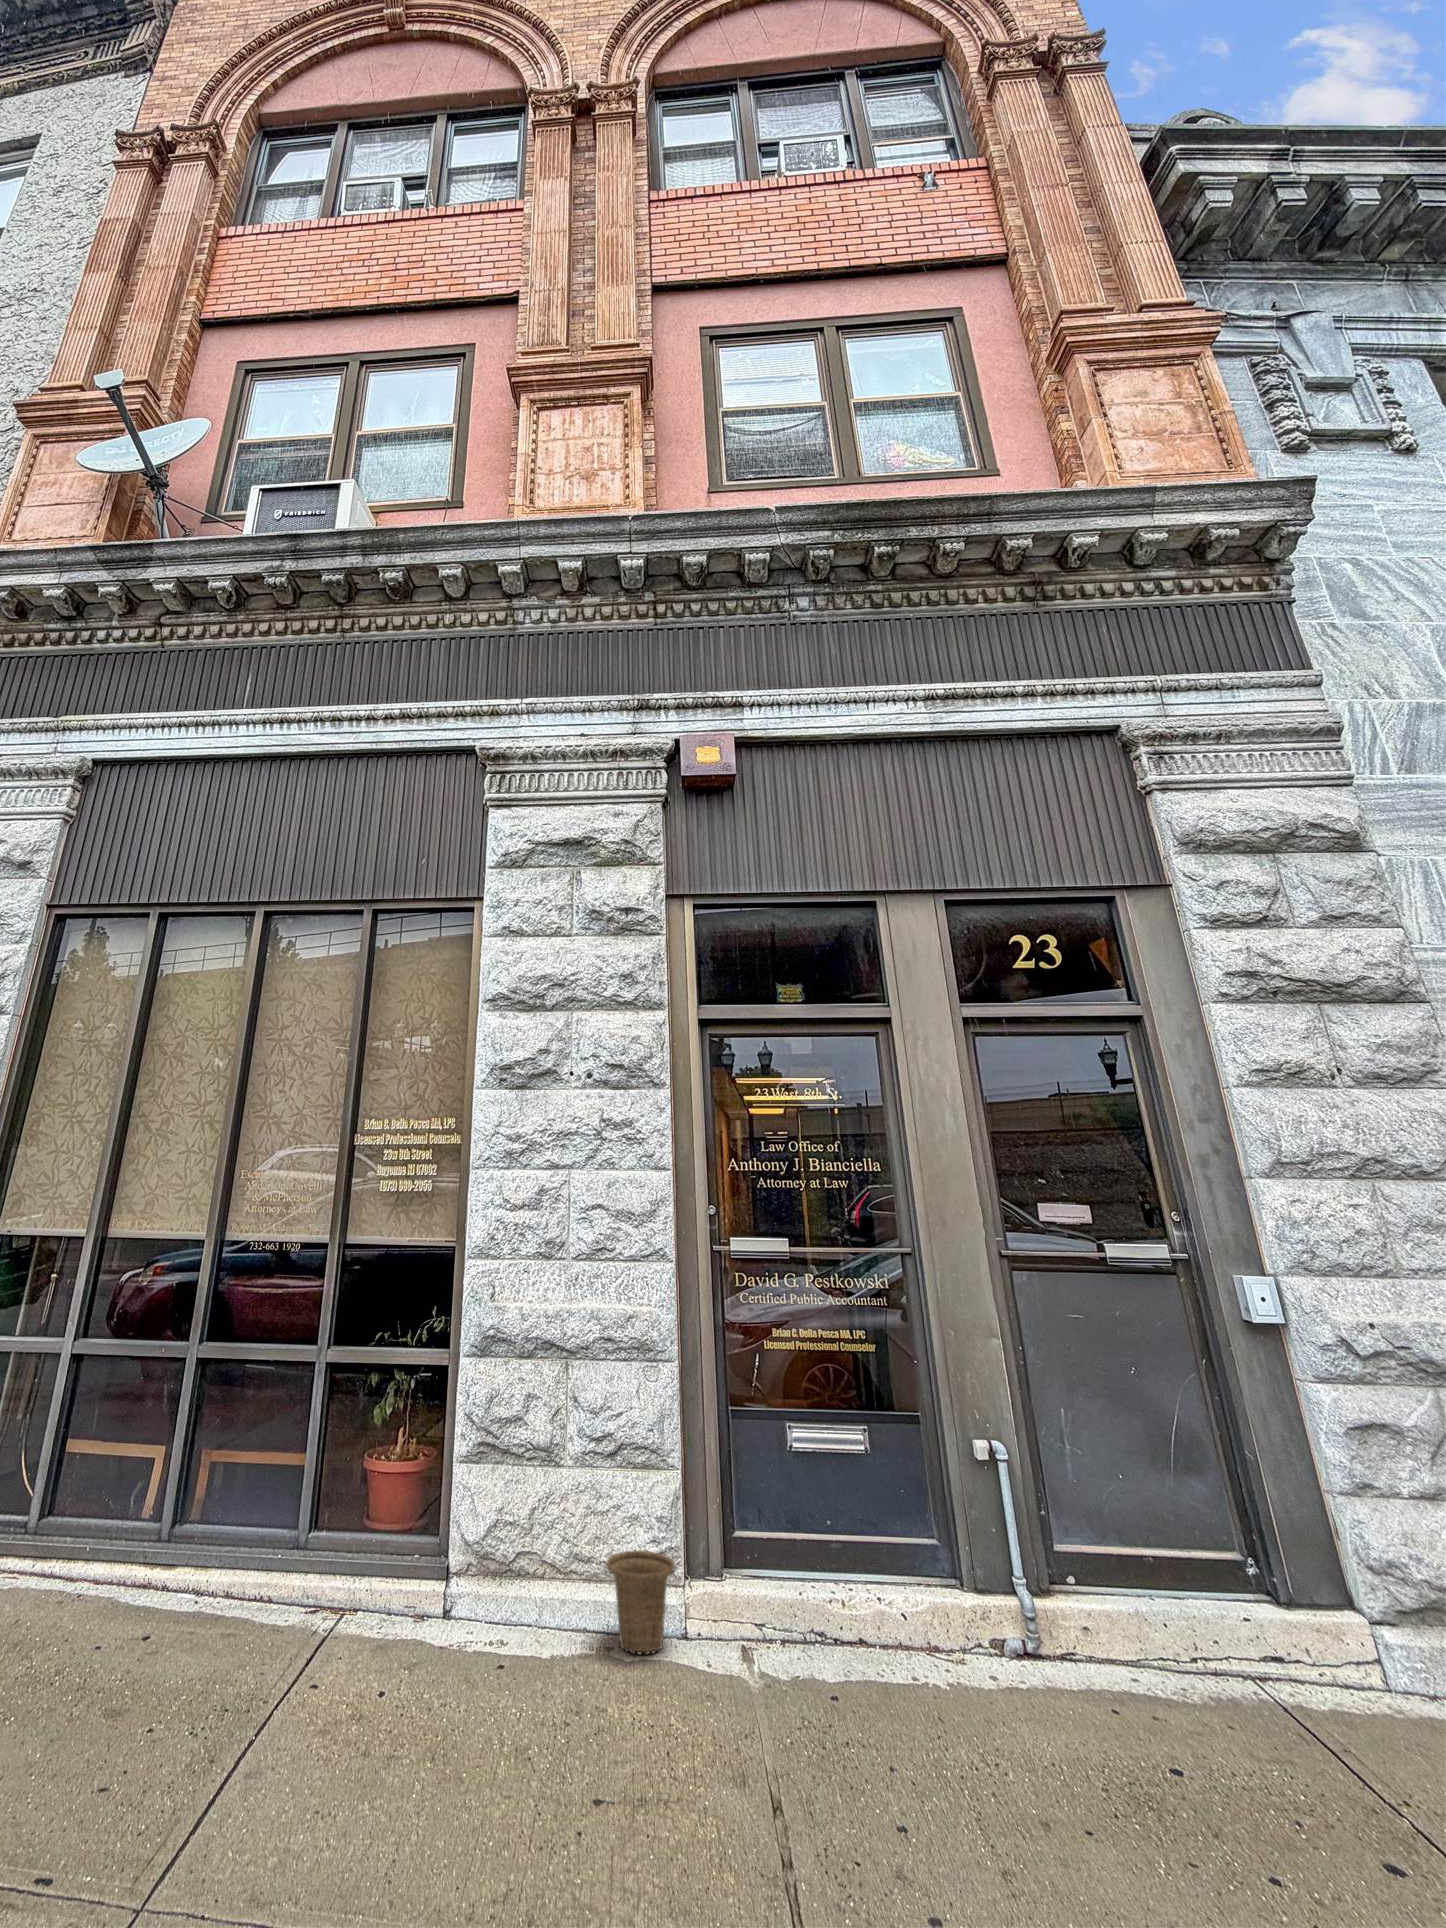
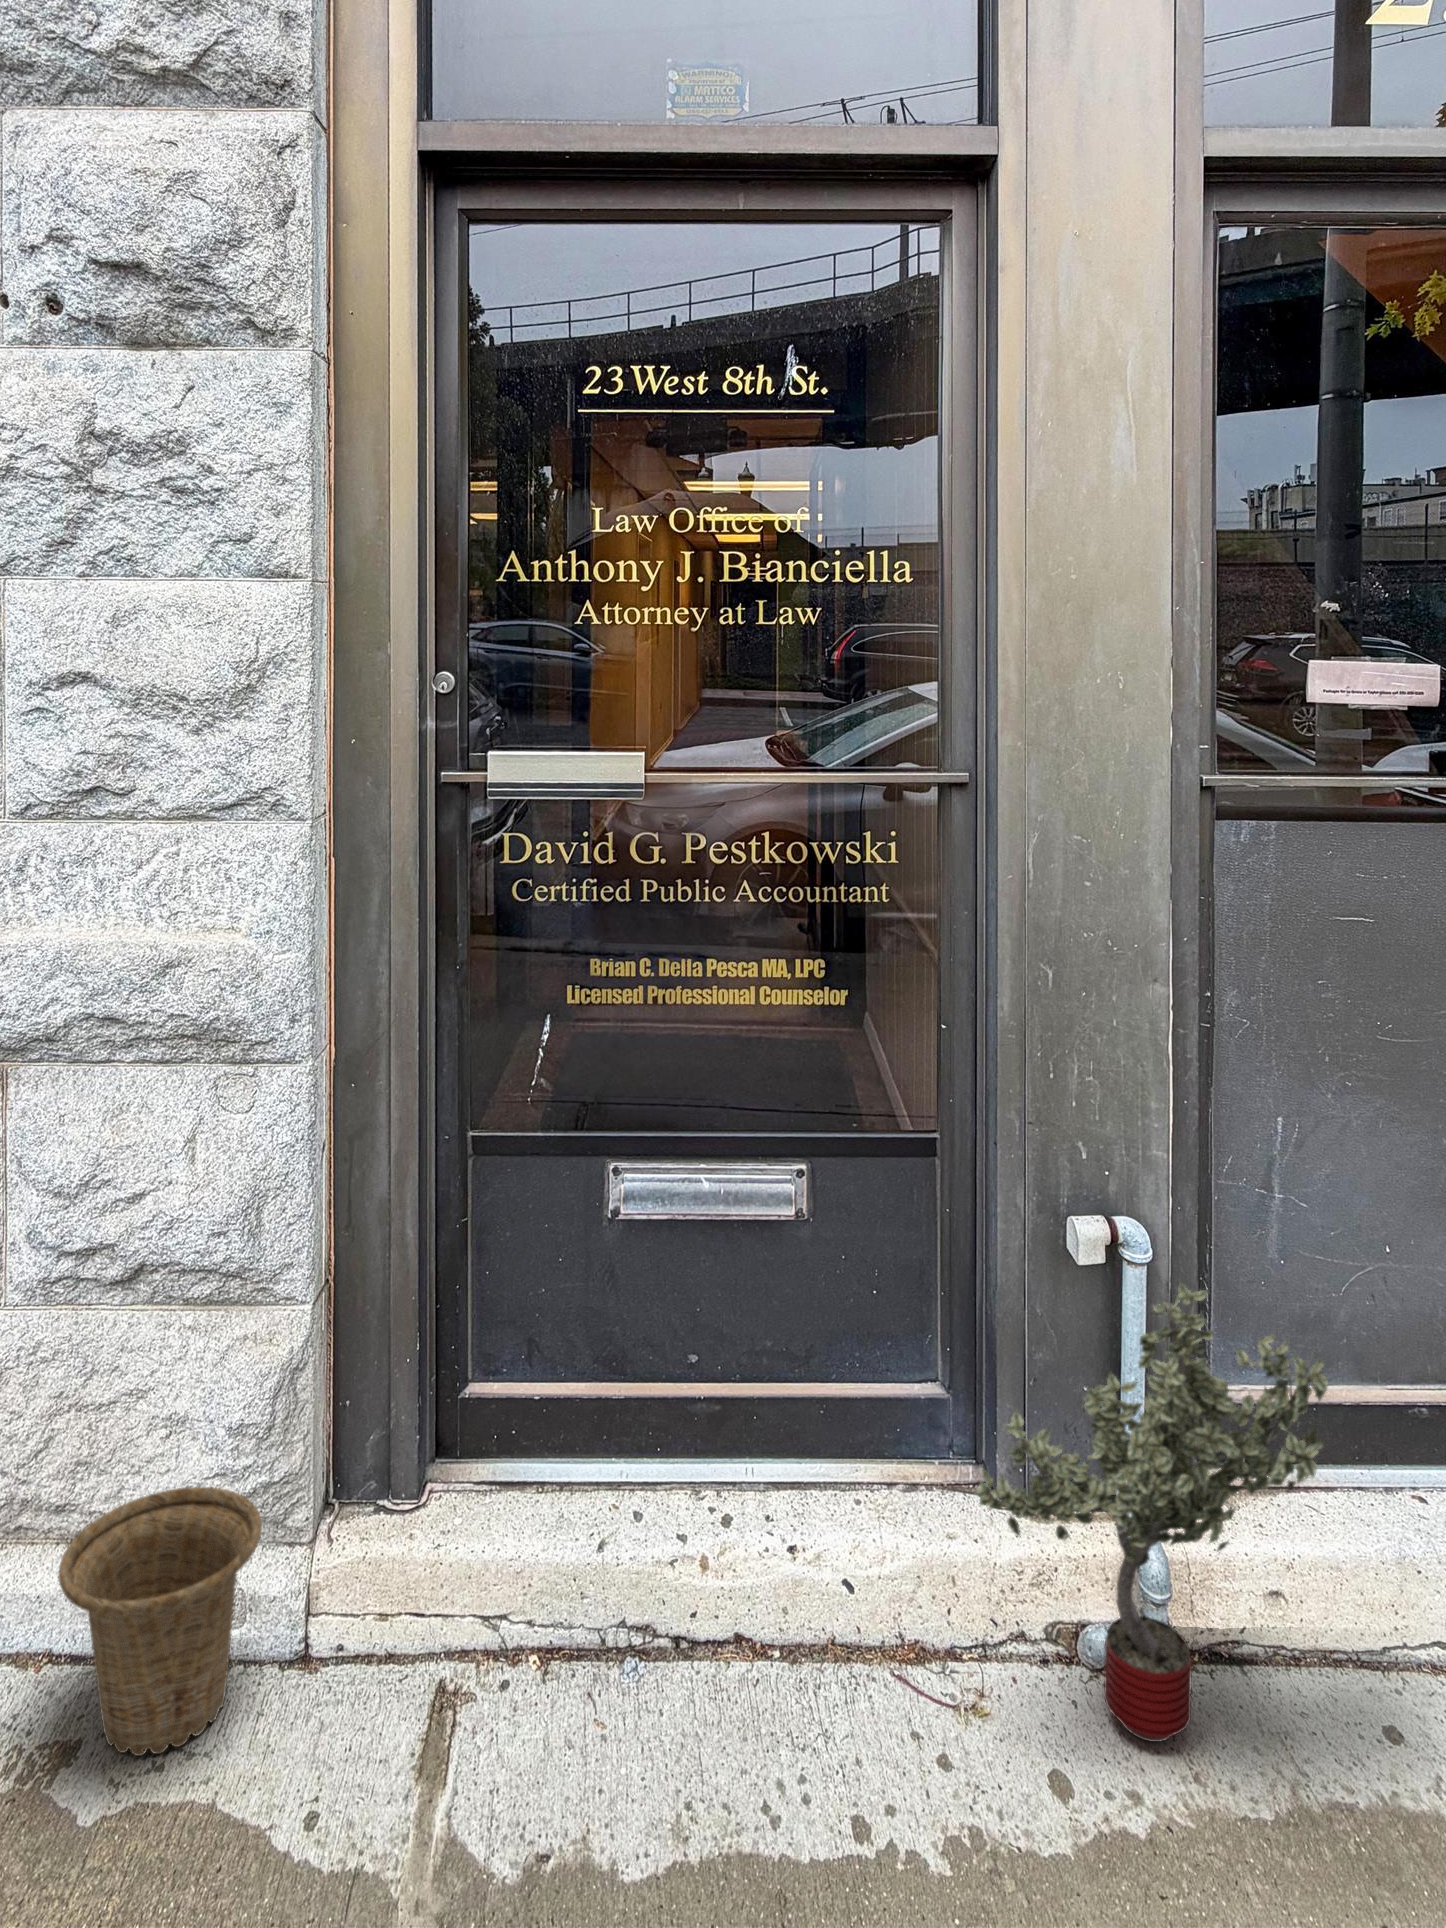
potted tree: none [949,1465,1087,1678] -> present [974,1280,1328,1742]

